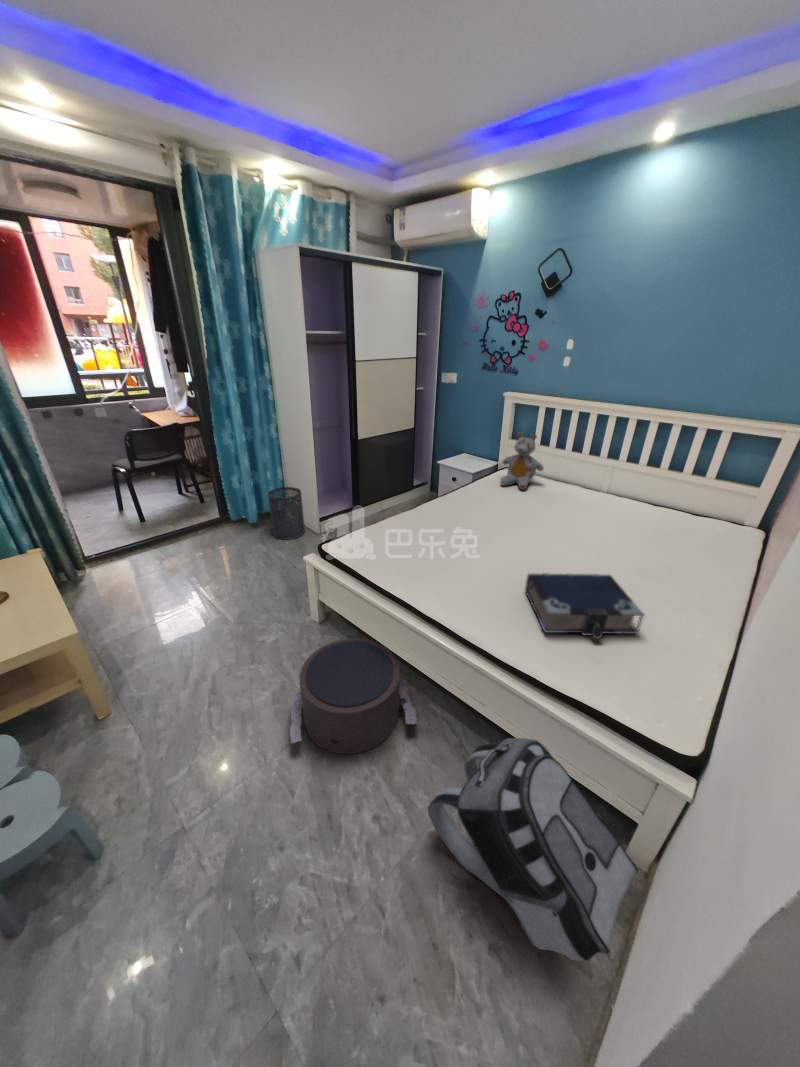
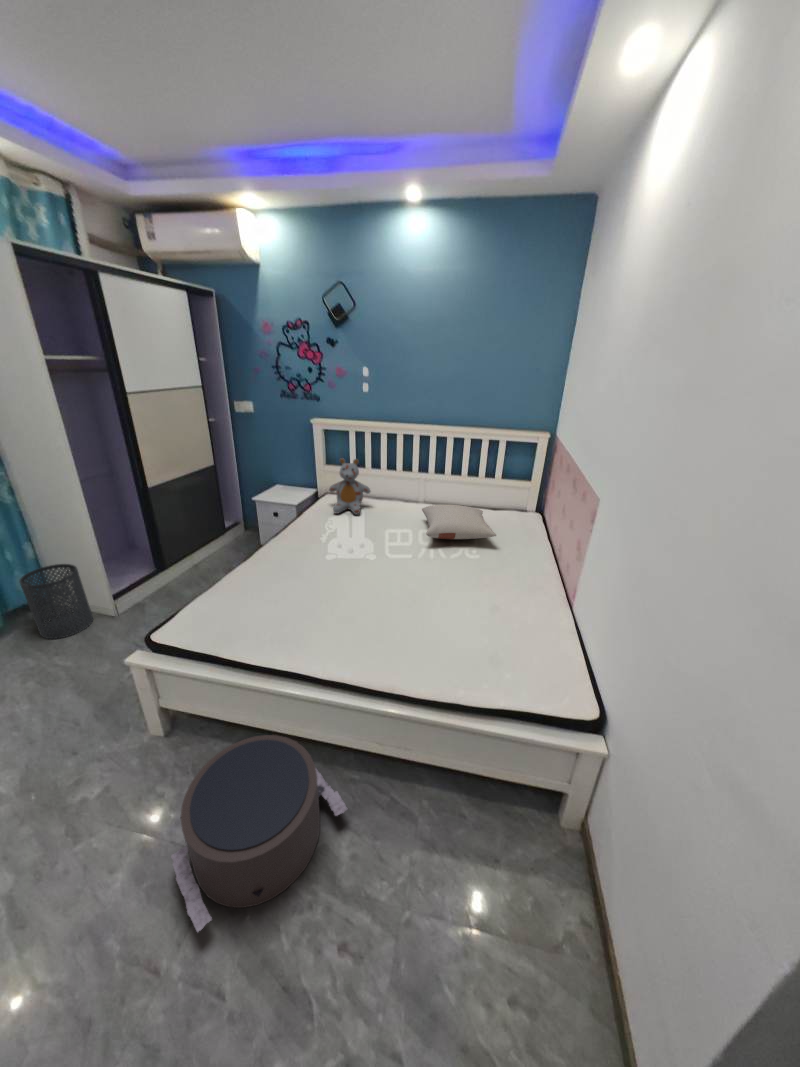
pillow: none [581,493,668,537] -> present [422,505,496,539]
book: present [525,573,644,639] -> none [414,583,524,658]
backpack: present [428,738,638,961] -> none [409,773,622,983]

